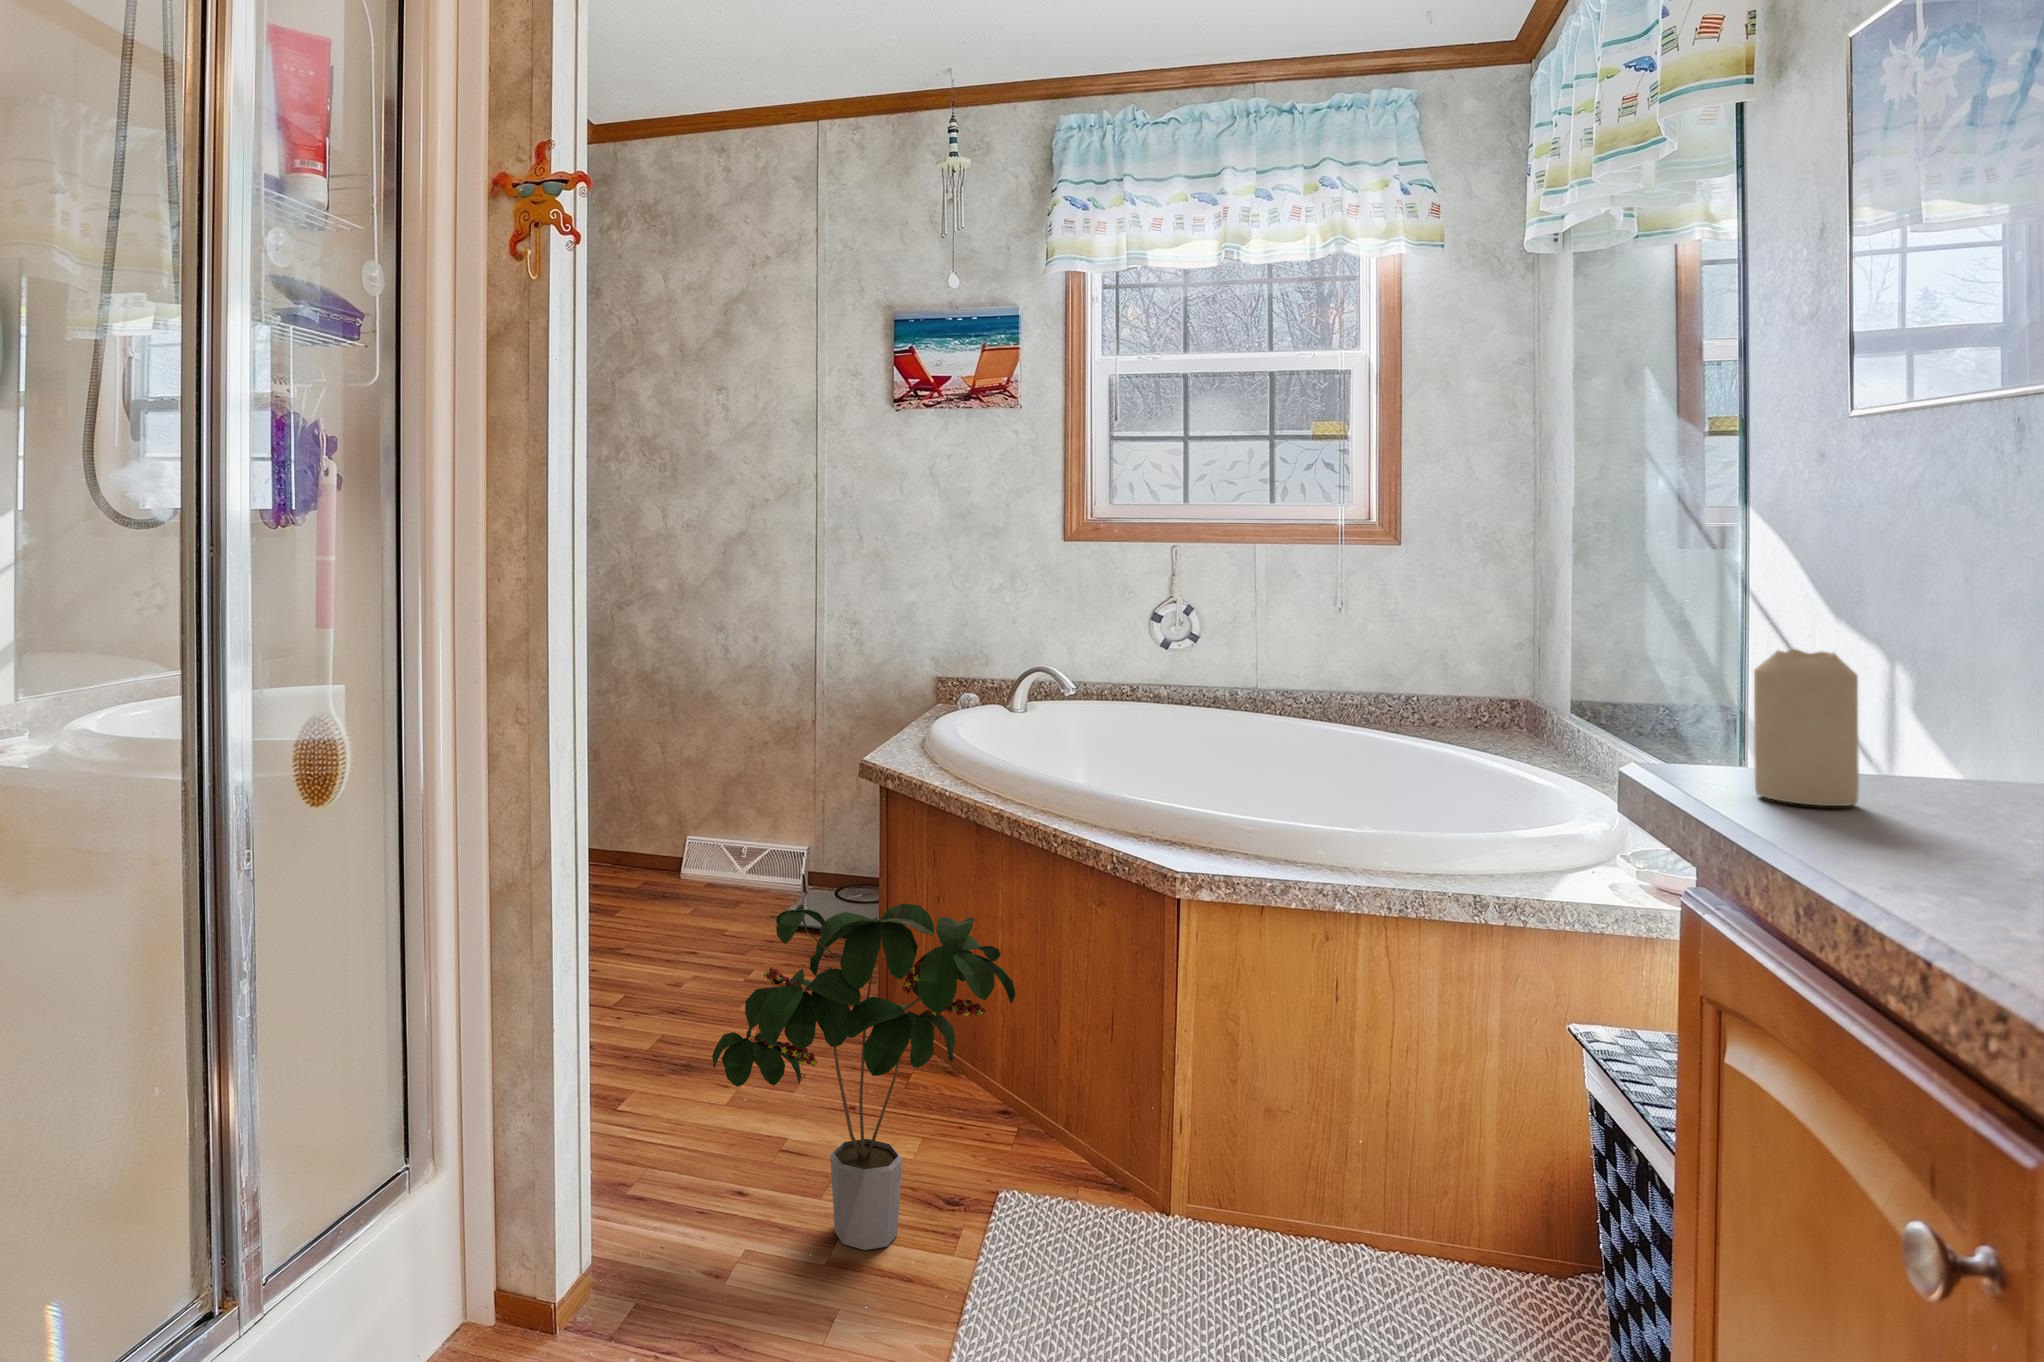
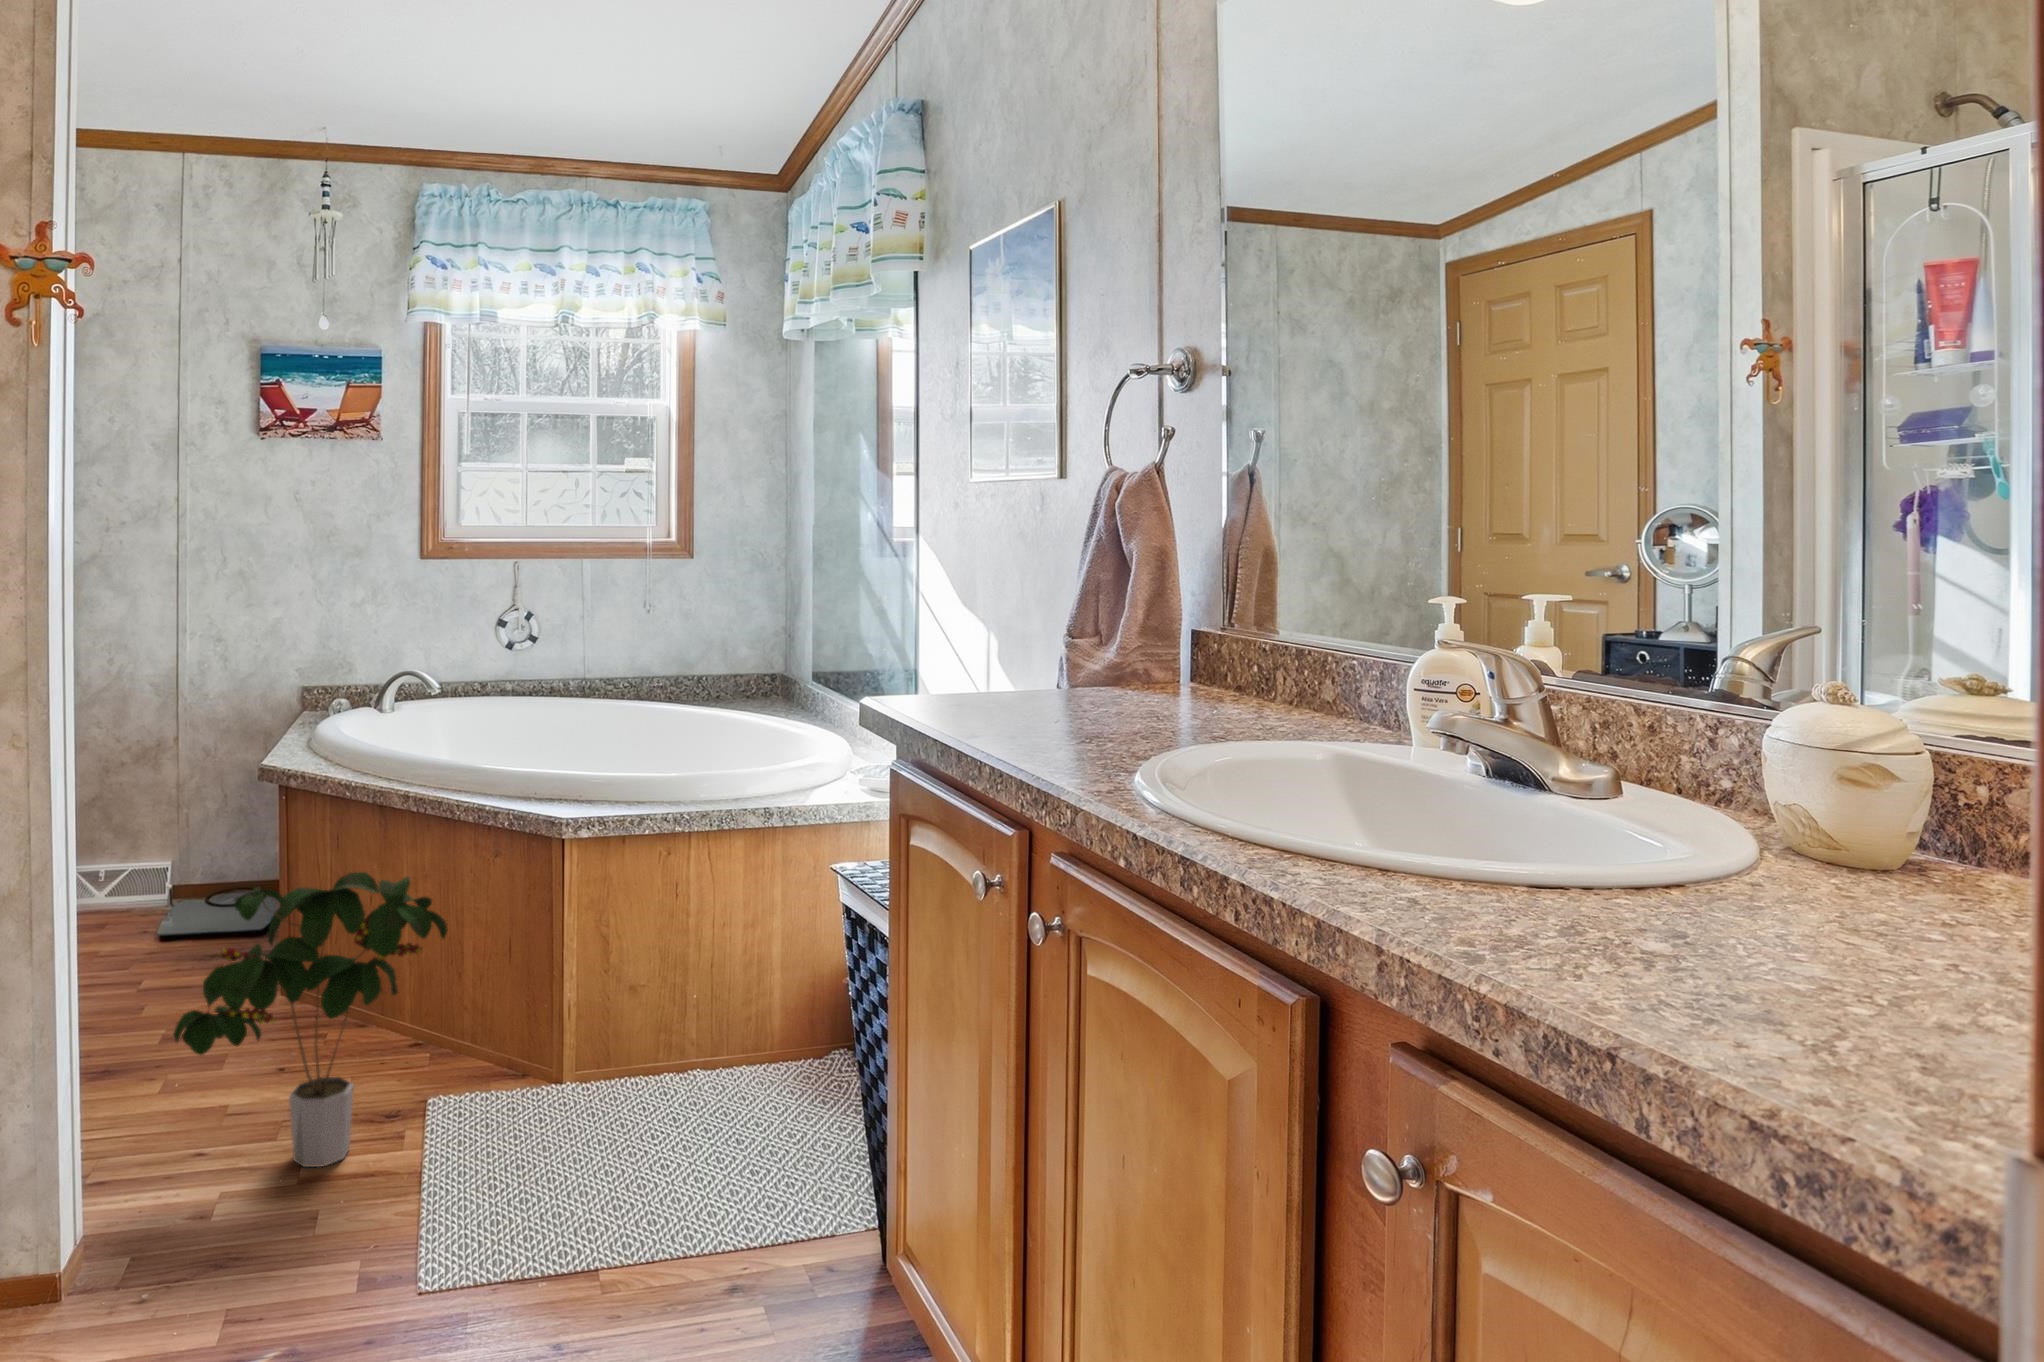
candle: present [1754,649,1859,806] -> none [927,630,970,708]

